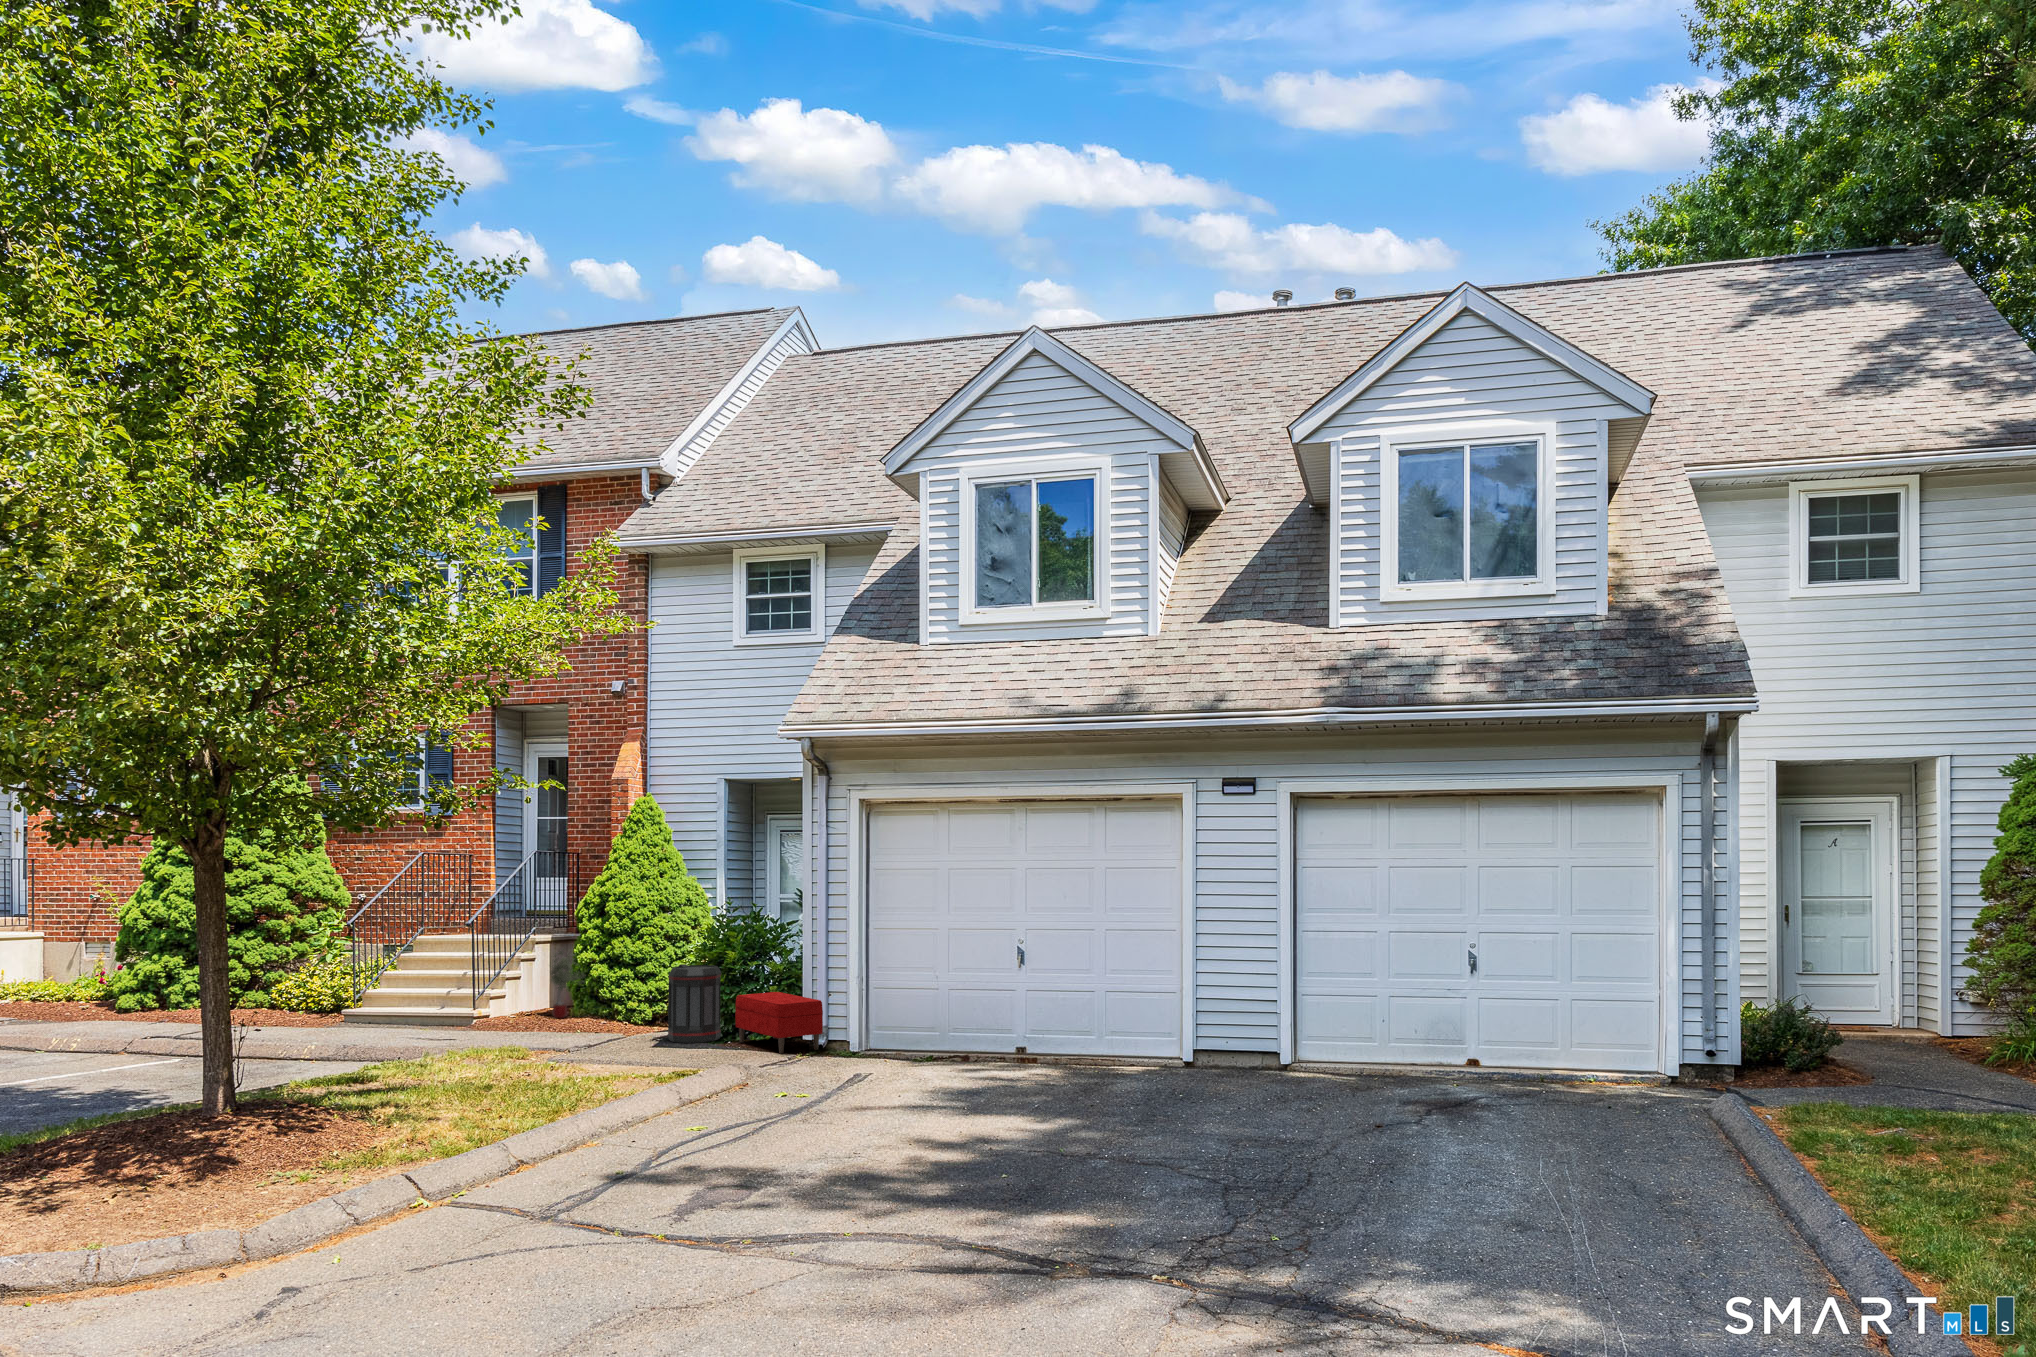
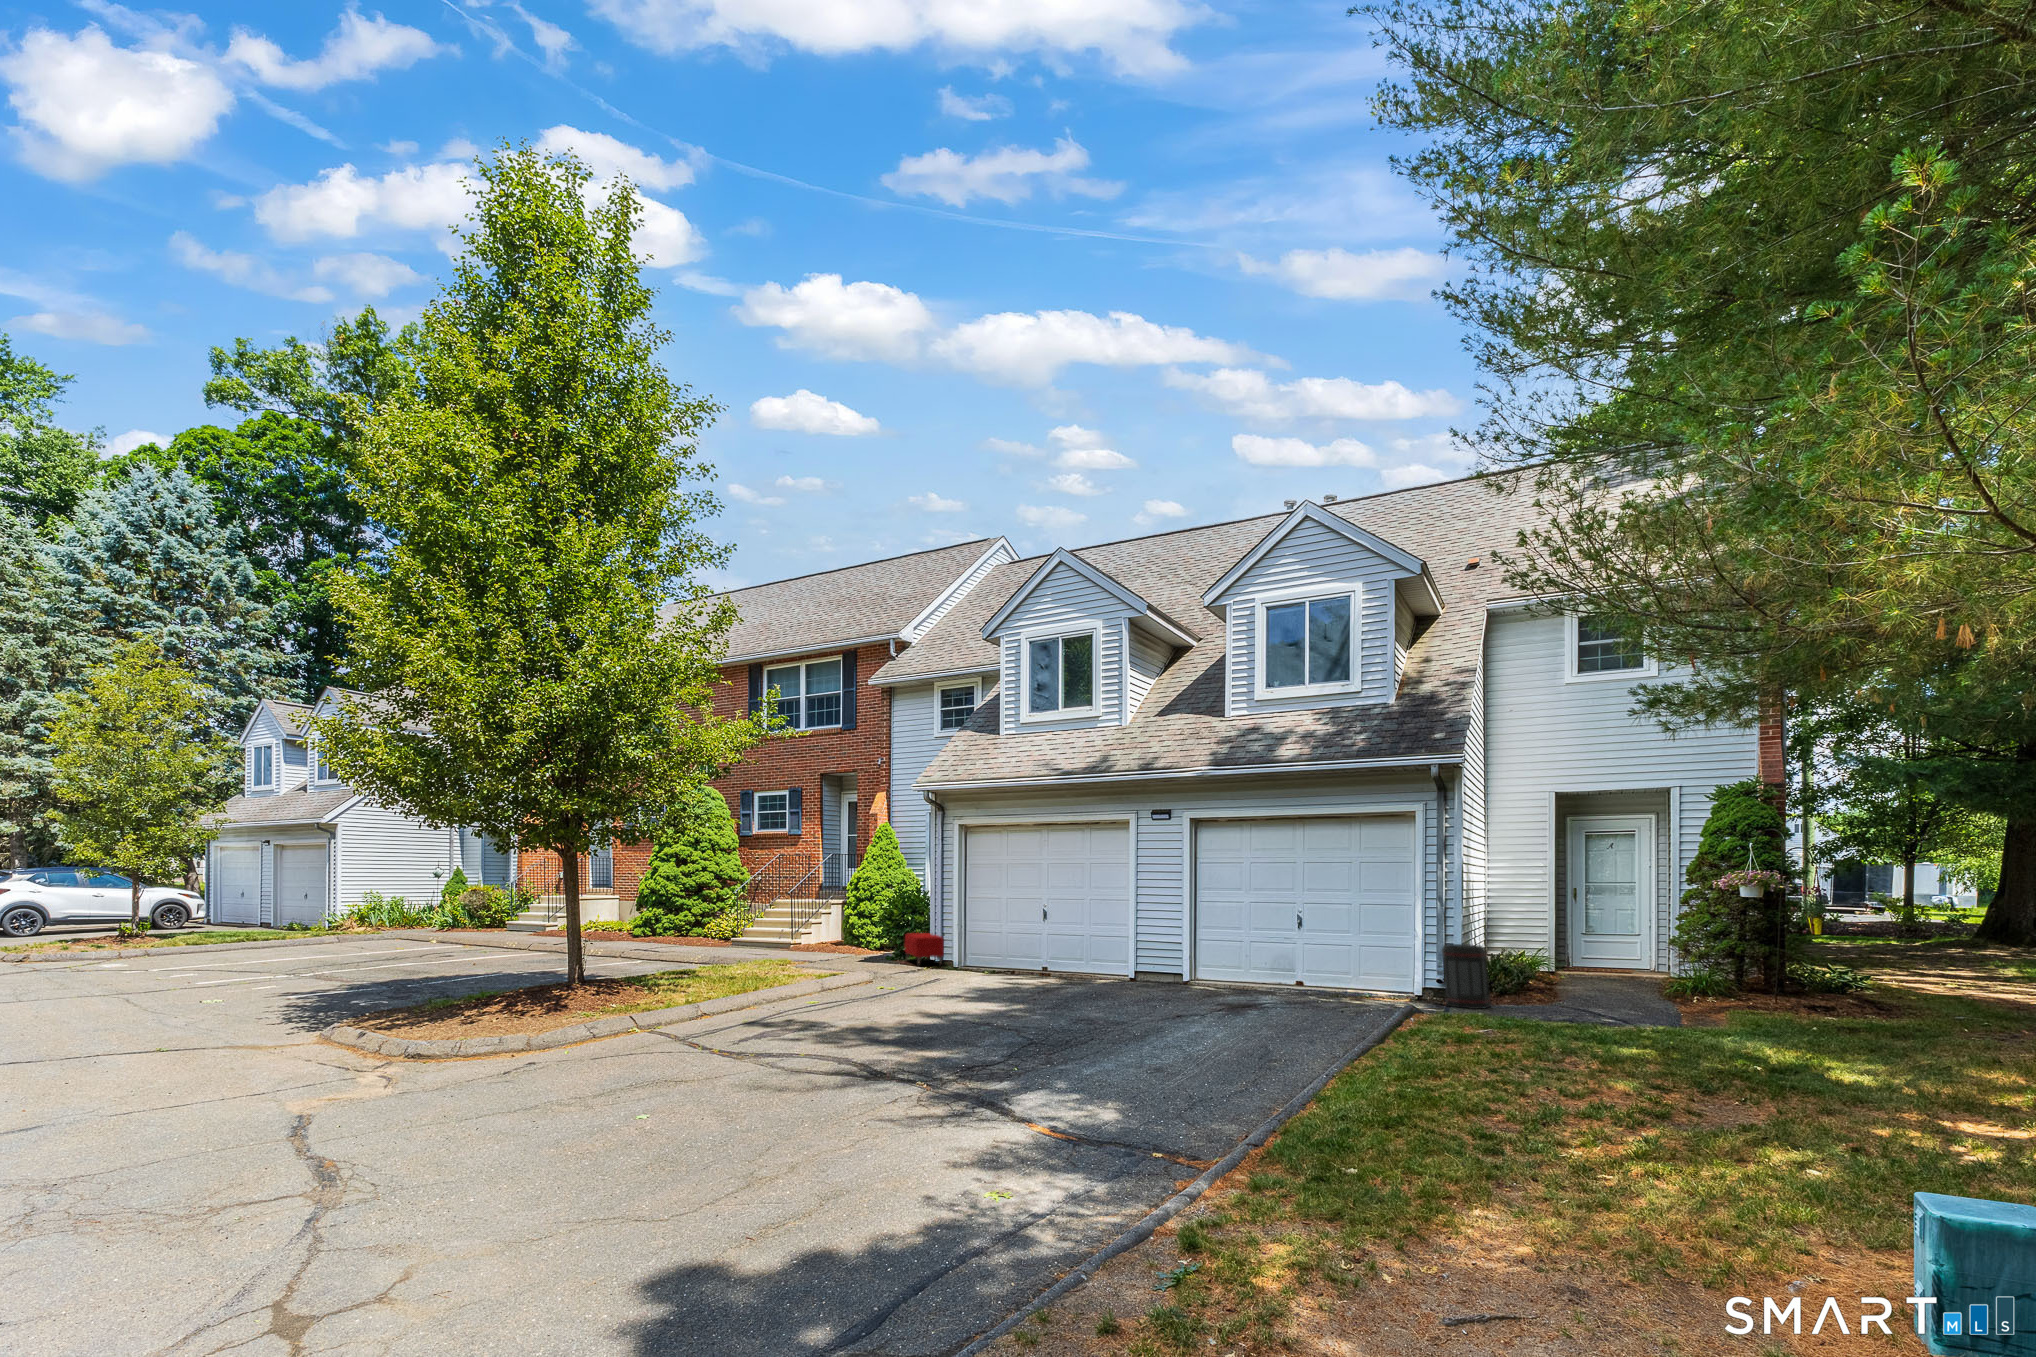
potted tree: present [551,949,584,1018] -> none [827,907,849,947]
trash can: present [668,964,721,1043] -> present [1442,944,1491,1009]

